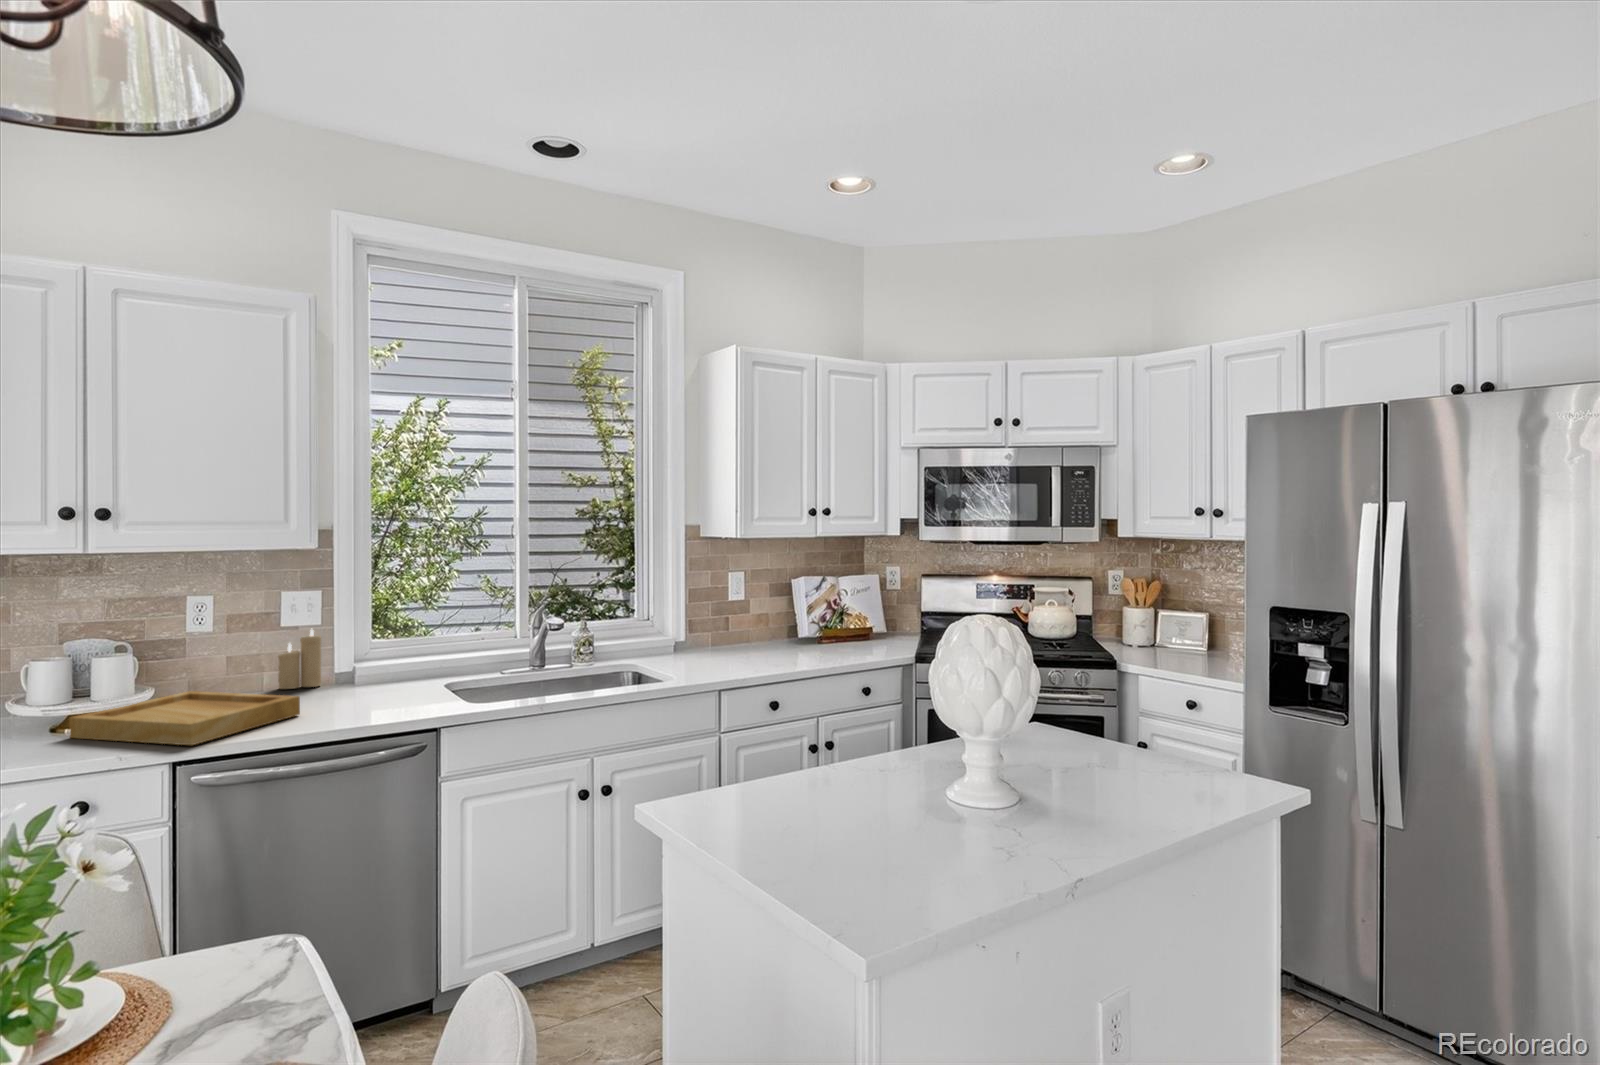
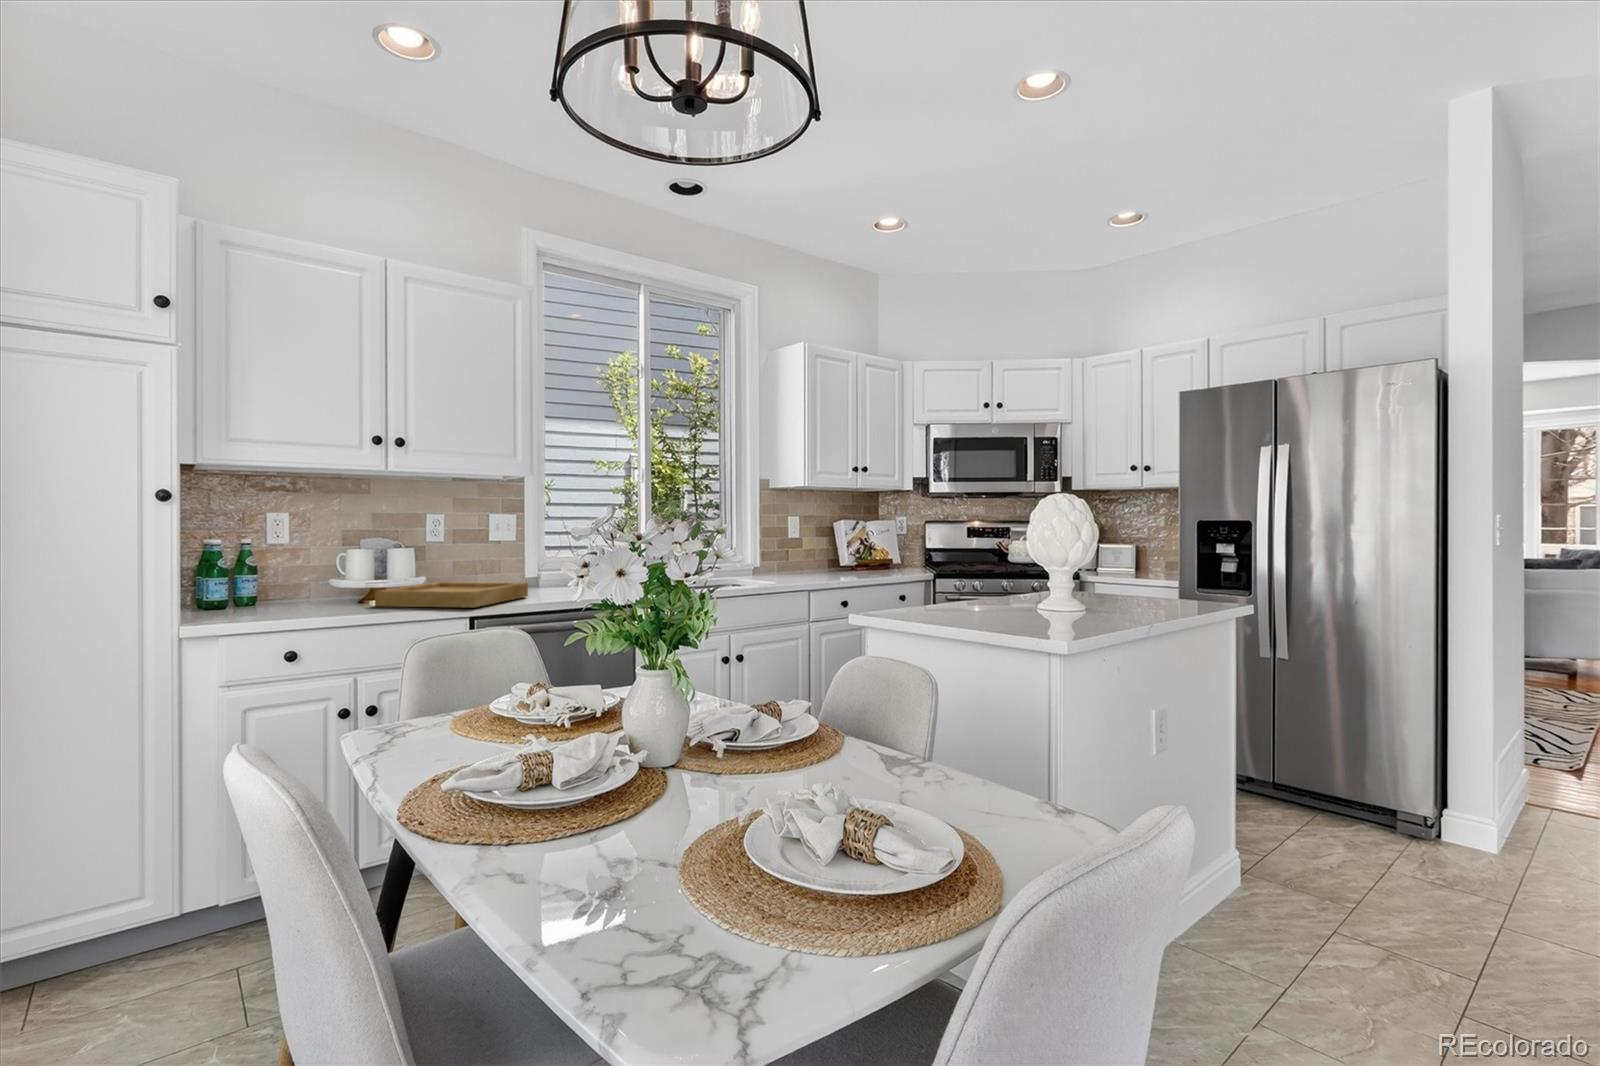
candle: present [278,629,322,689] -> none [488,543,519,587]

